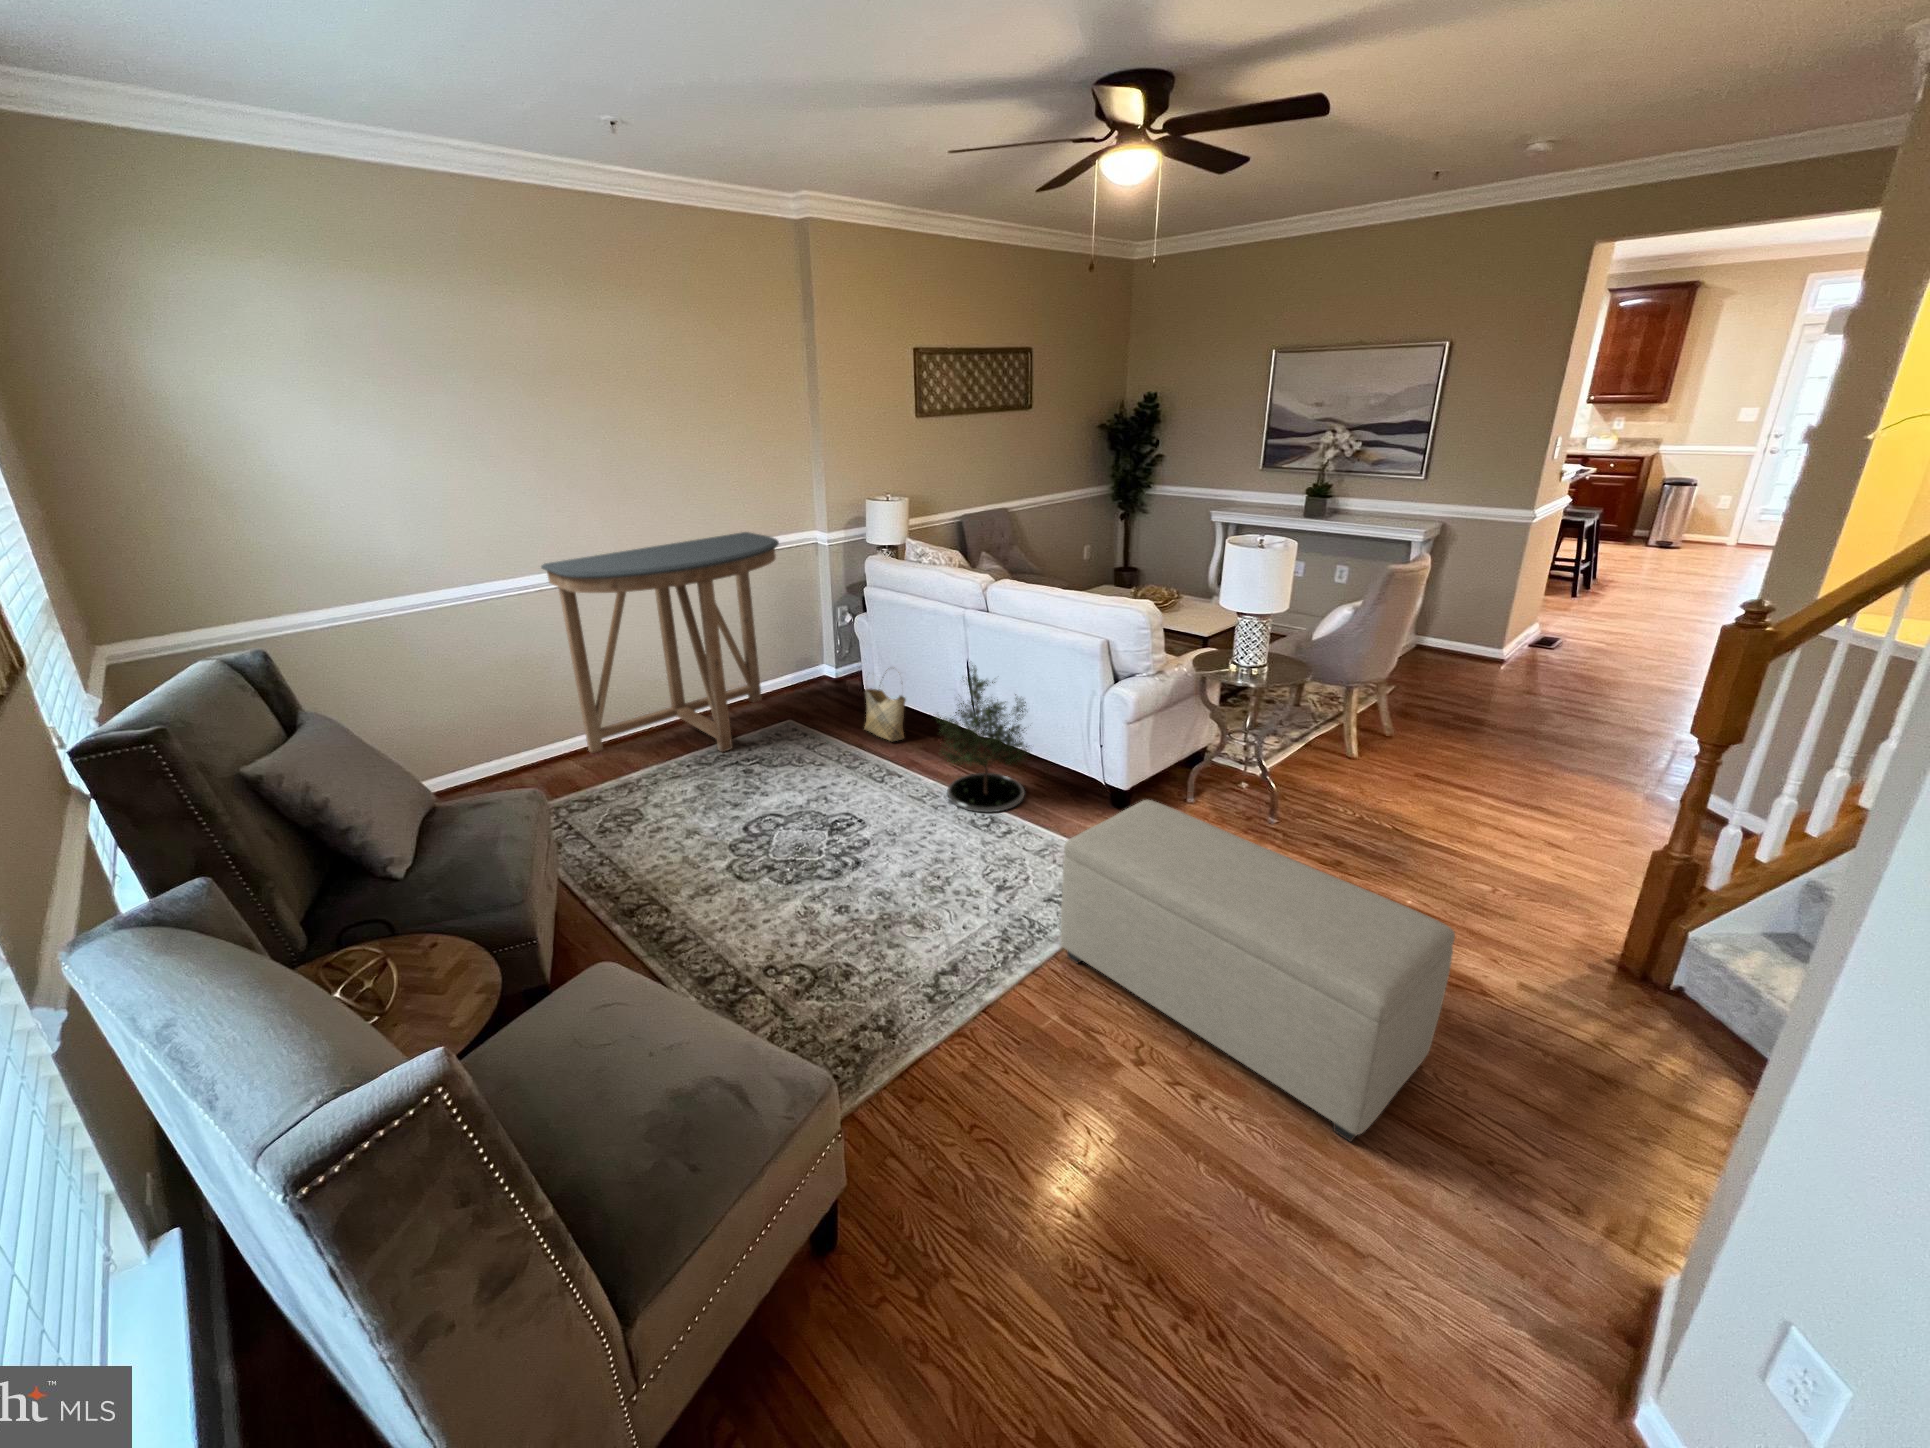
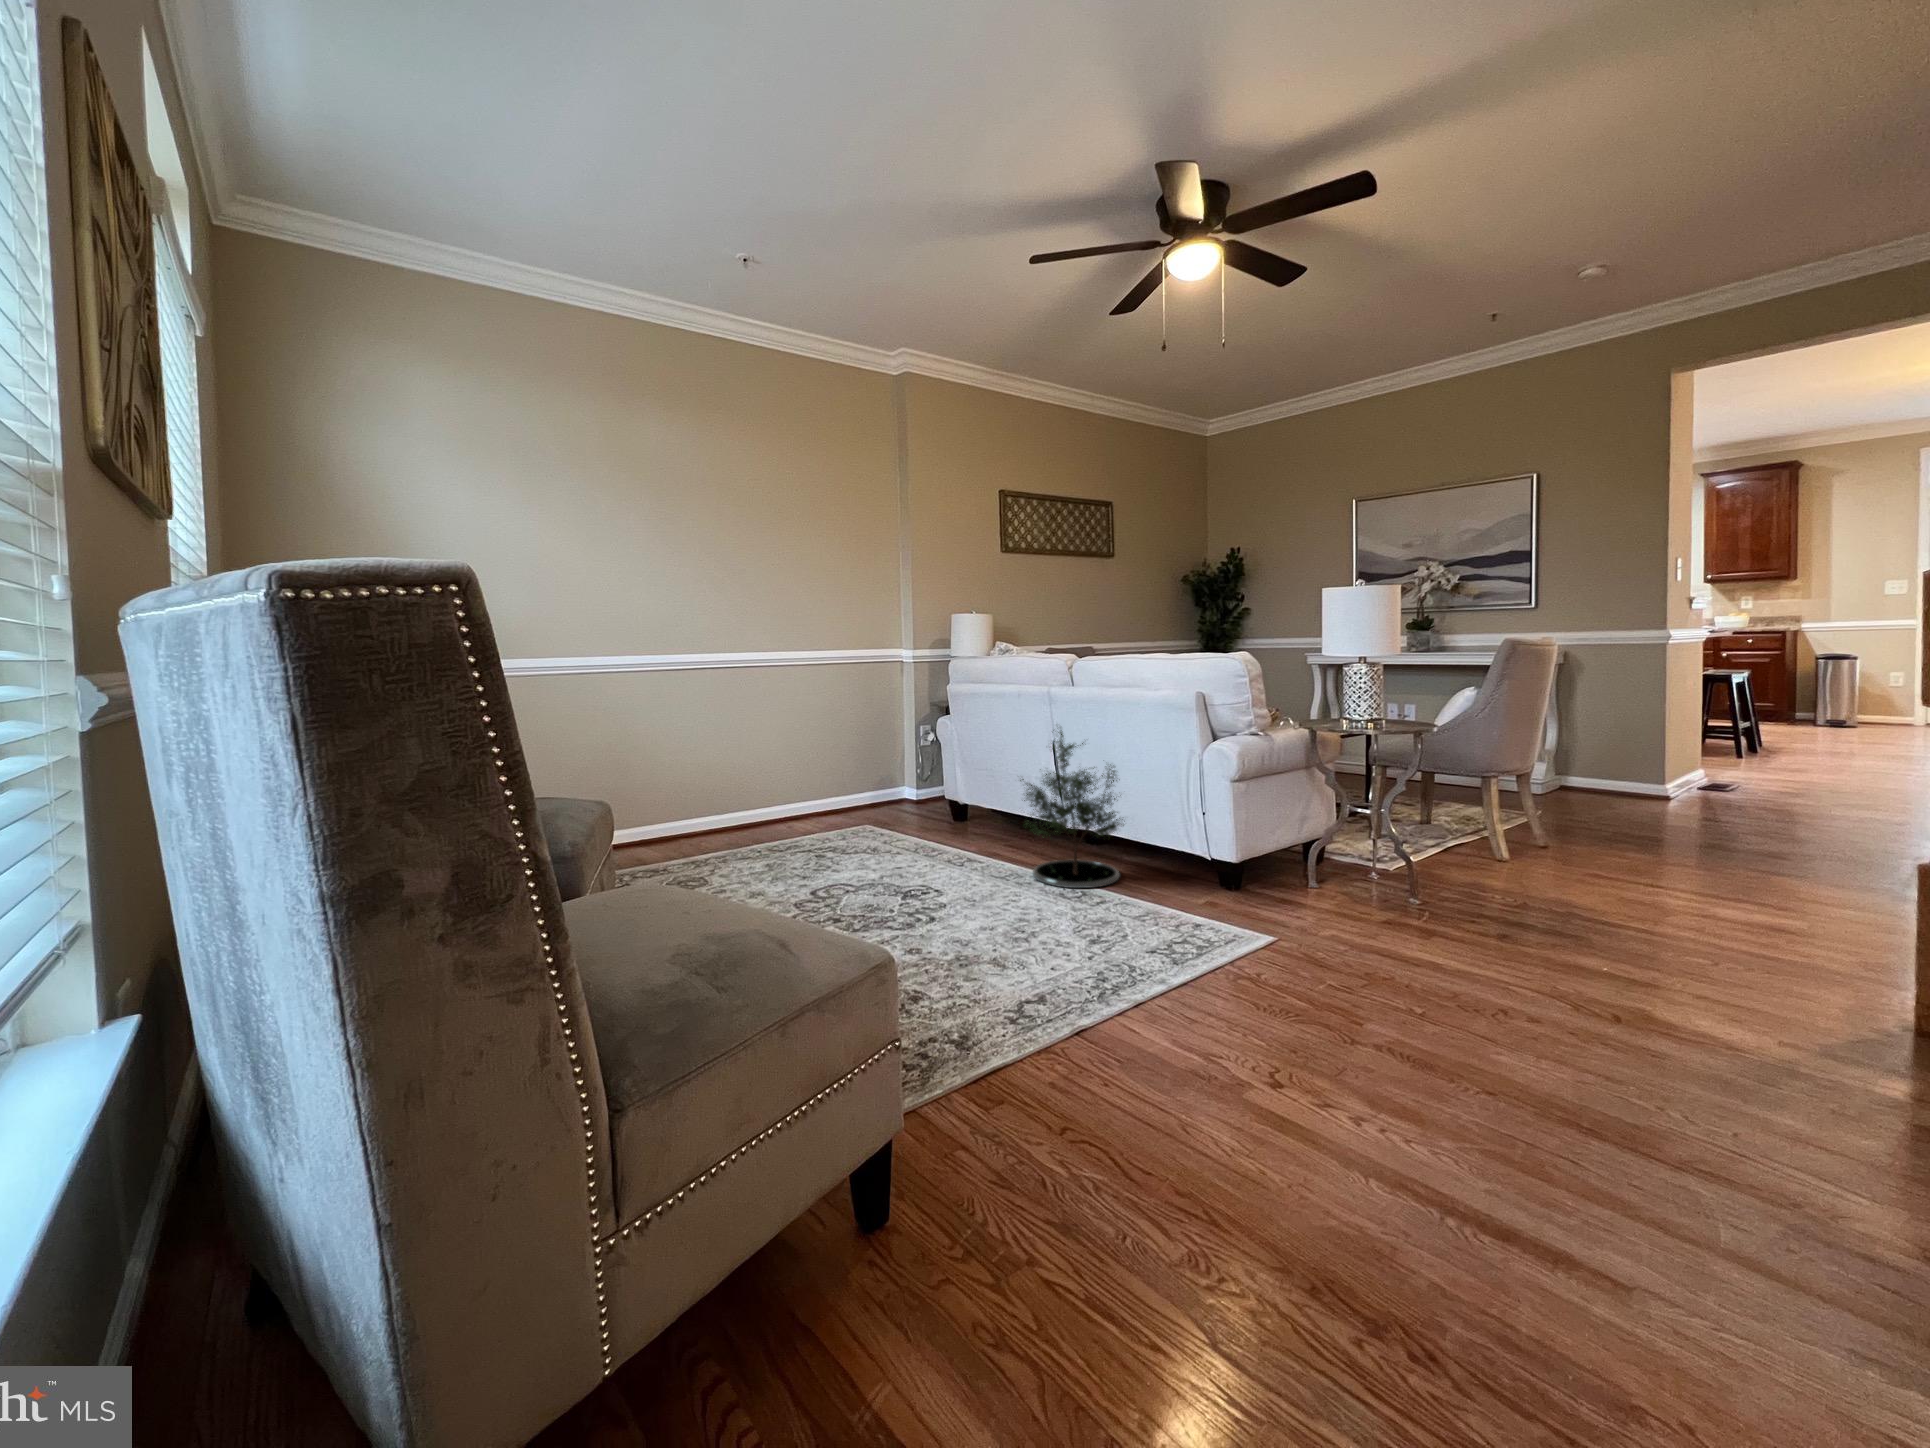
console table: present [541,532,779,753] -> none [639,639,866,844]
woven basket: present [864,677,906,741] -> none [944,762,989,839]
ottoman: present [1060,800,1455,1142] -> none [1165,817,1672,1169]

